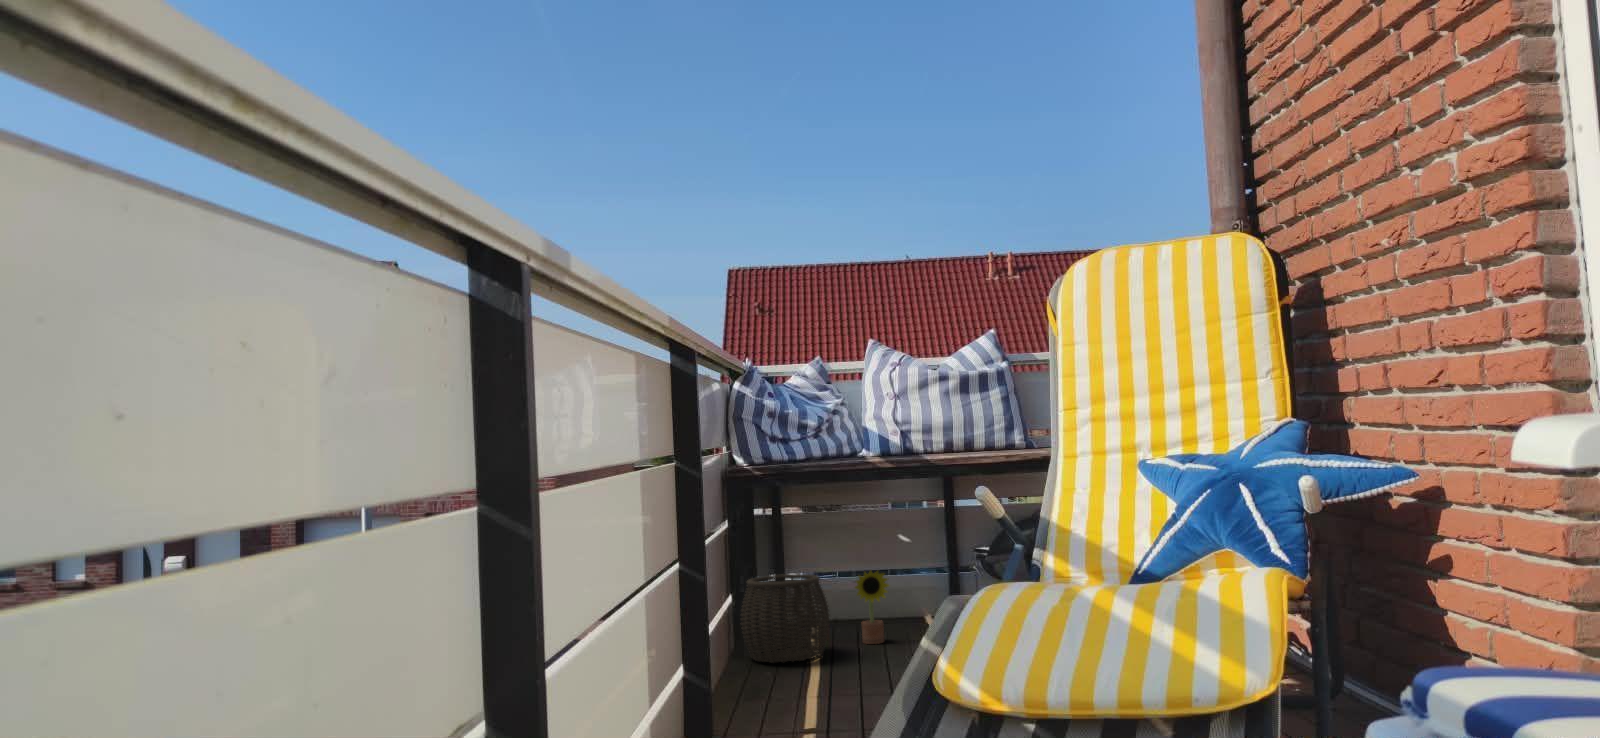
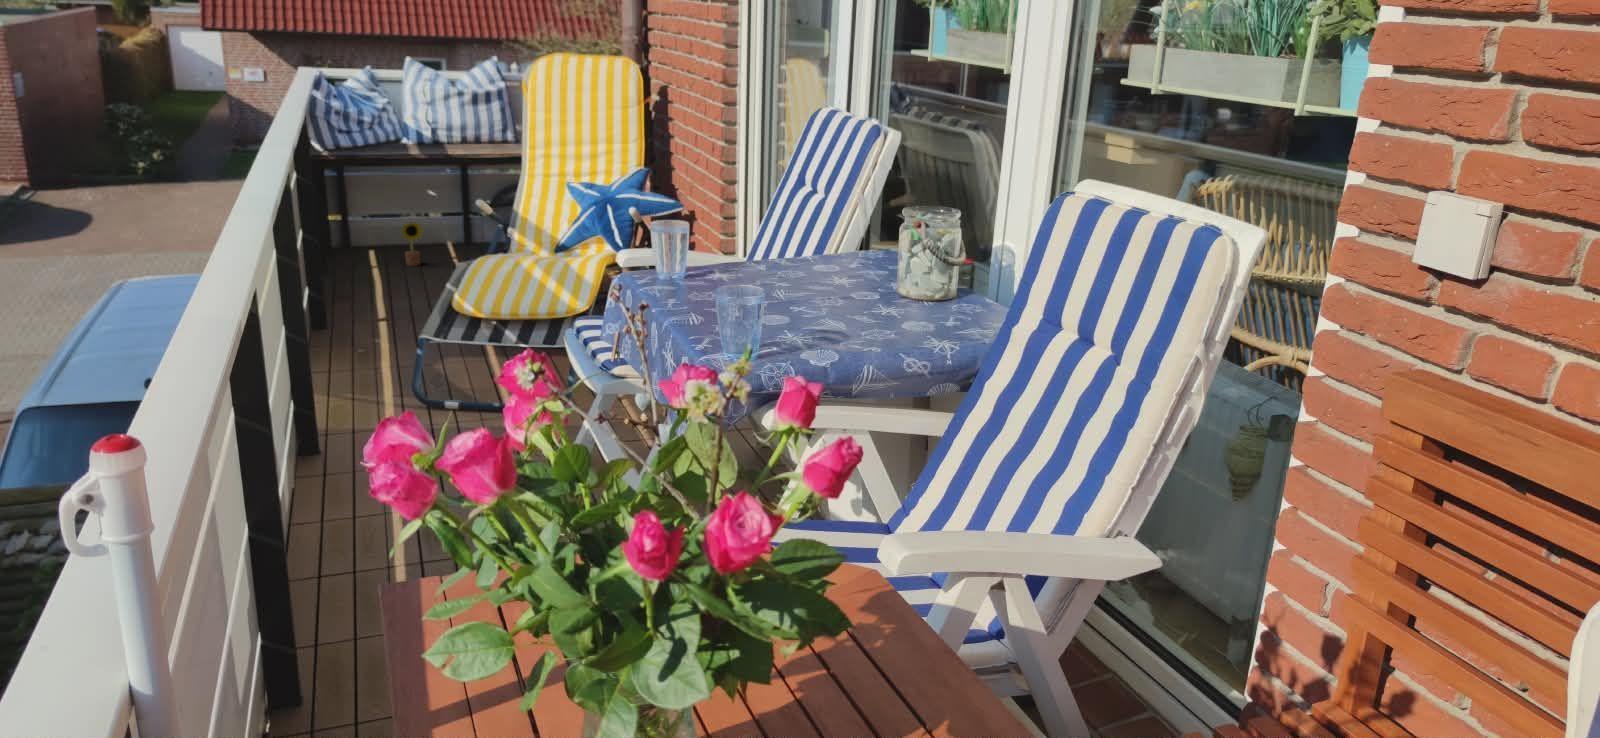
woven basket: present [741,574,830,663] -> none [323,223,385,279]

